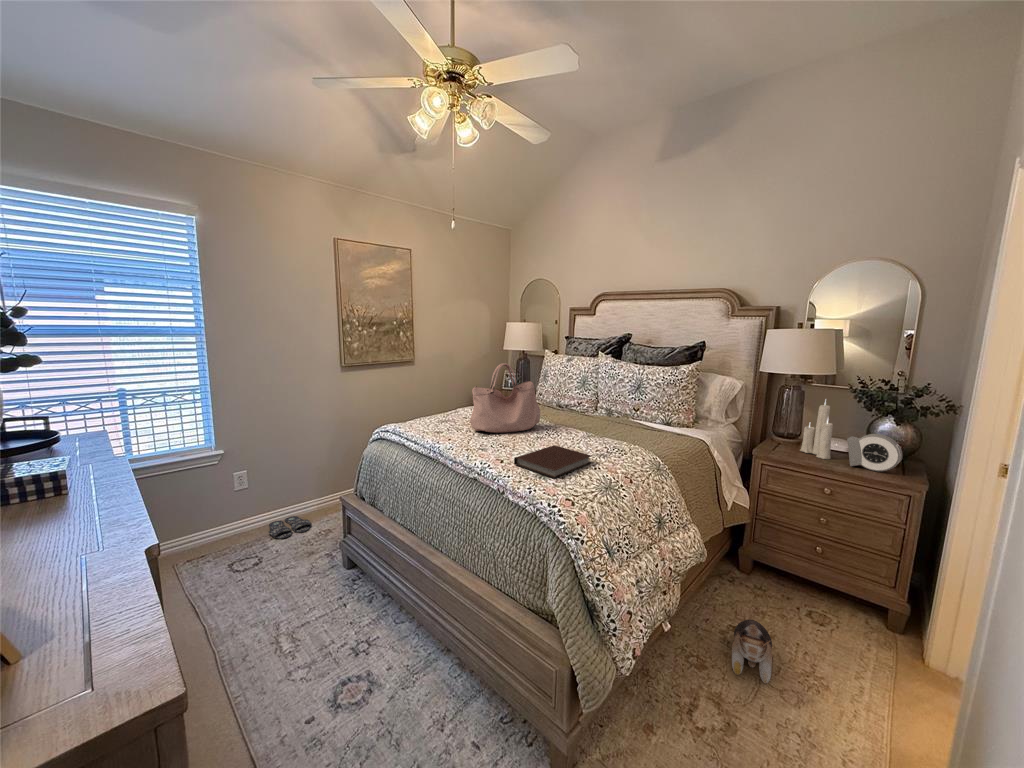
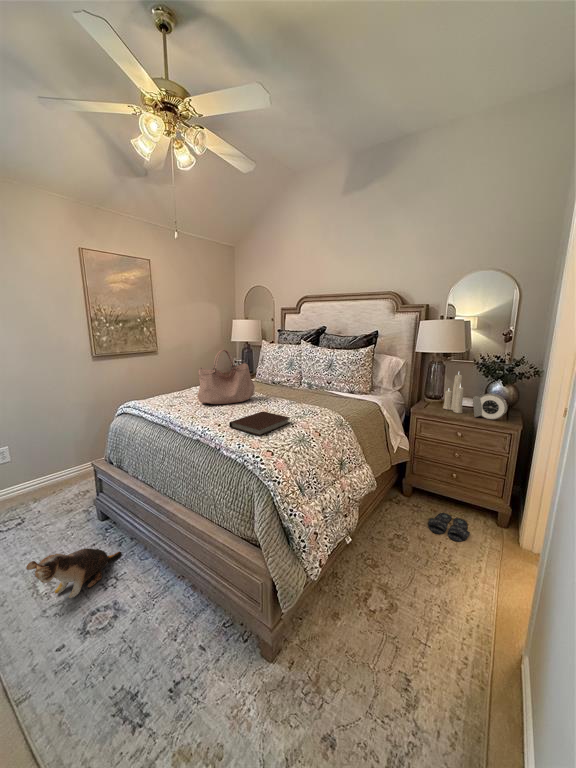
slippers: present [269,516,311,539] -> present [428,513,470,542]
plush toy: present [732,620,773,683] -> present [26,549,121,598]

